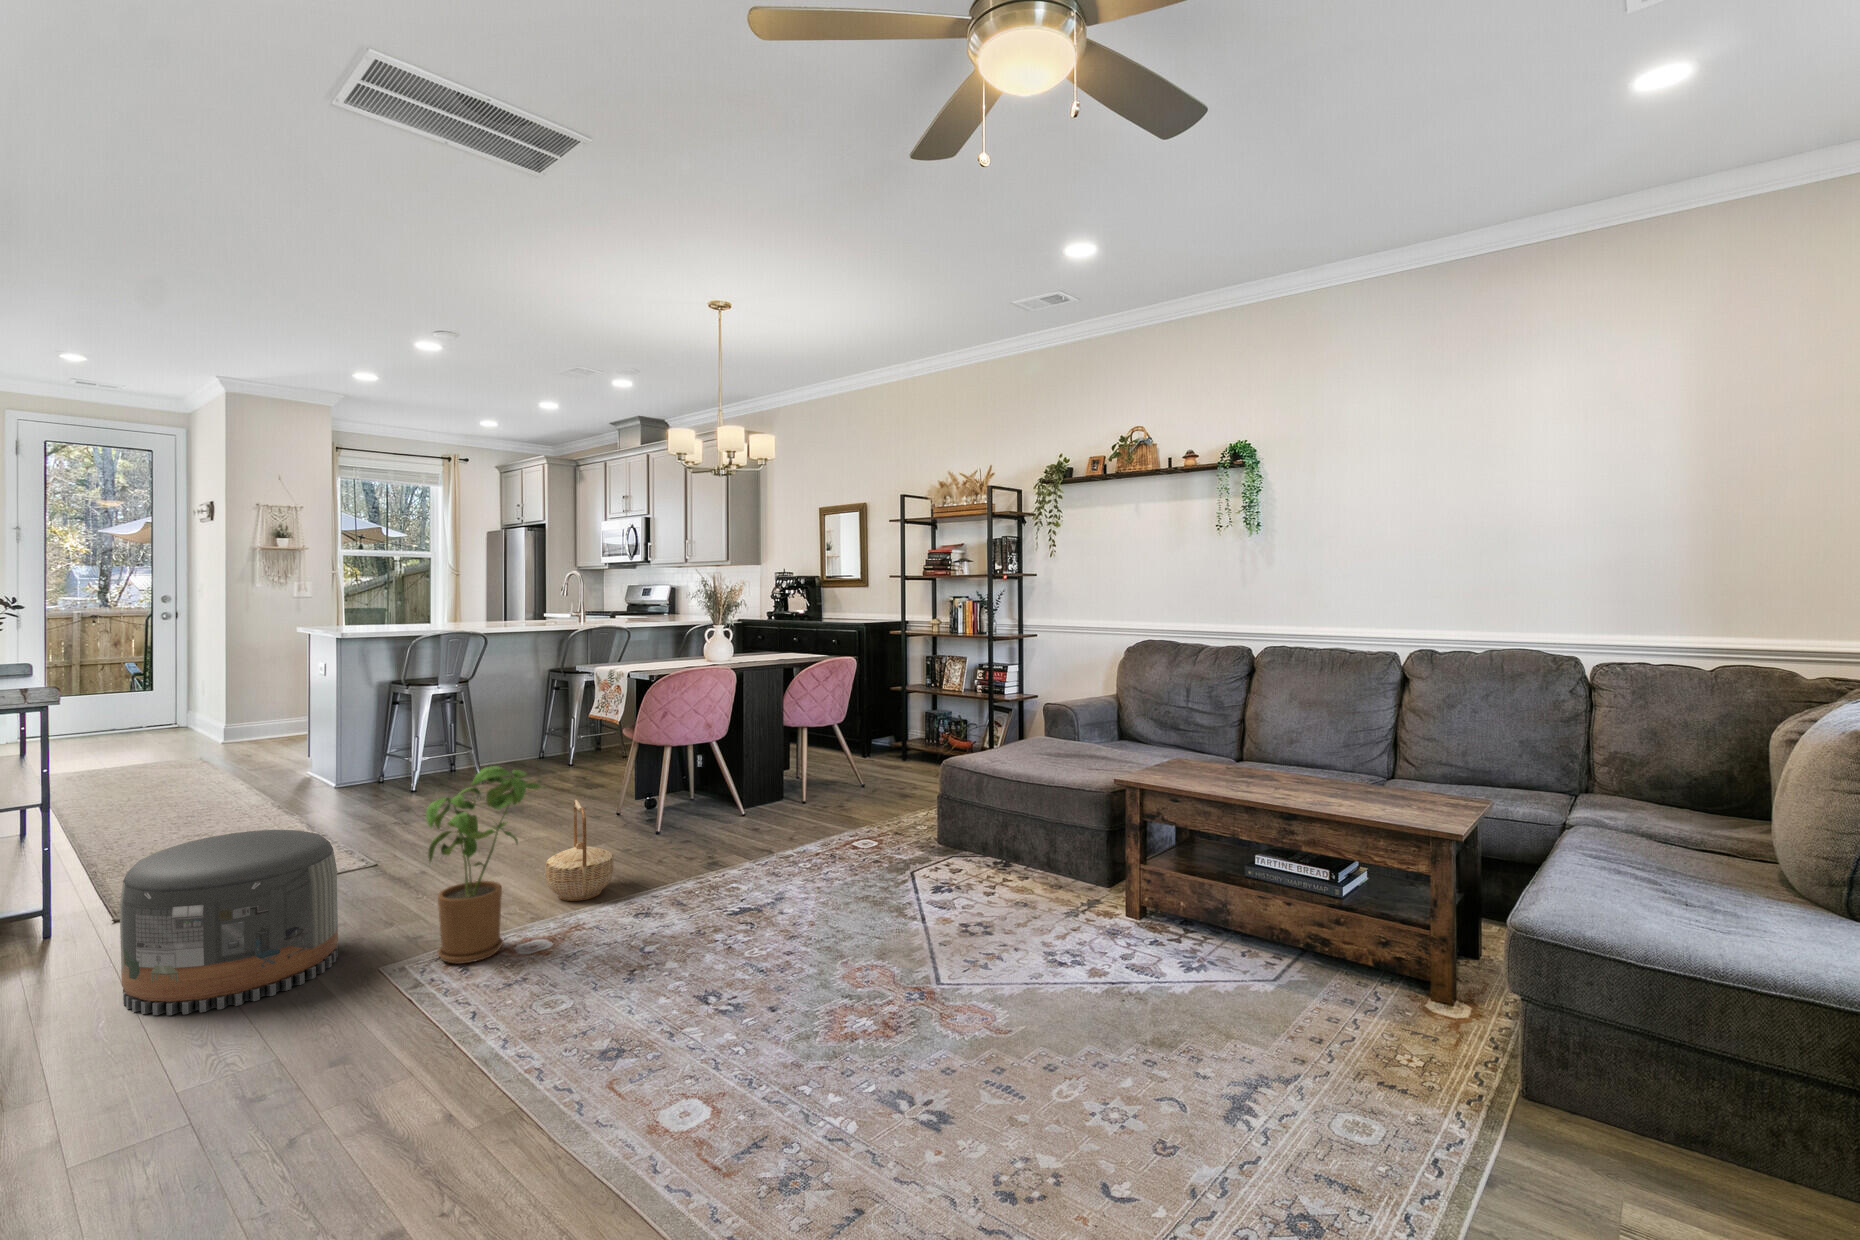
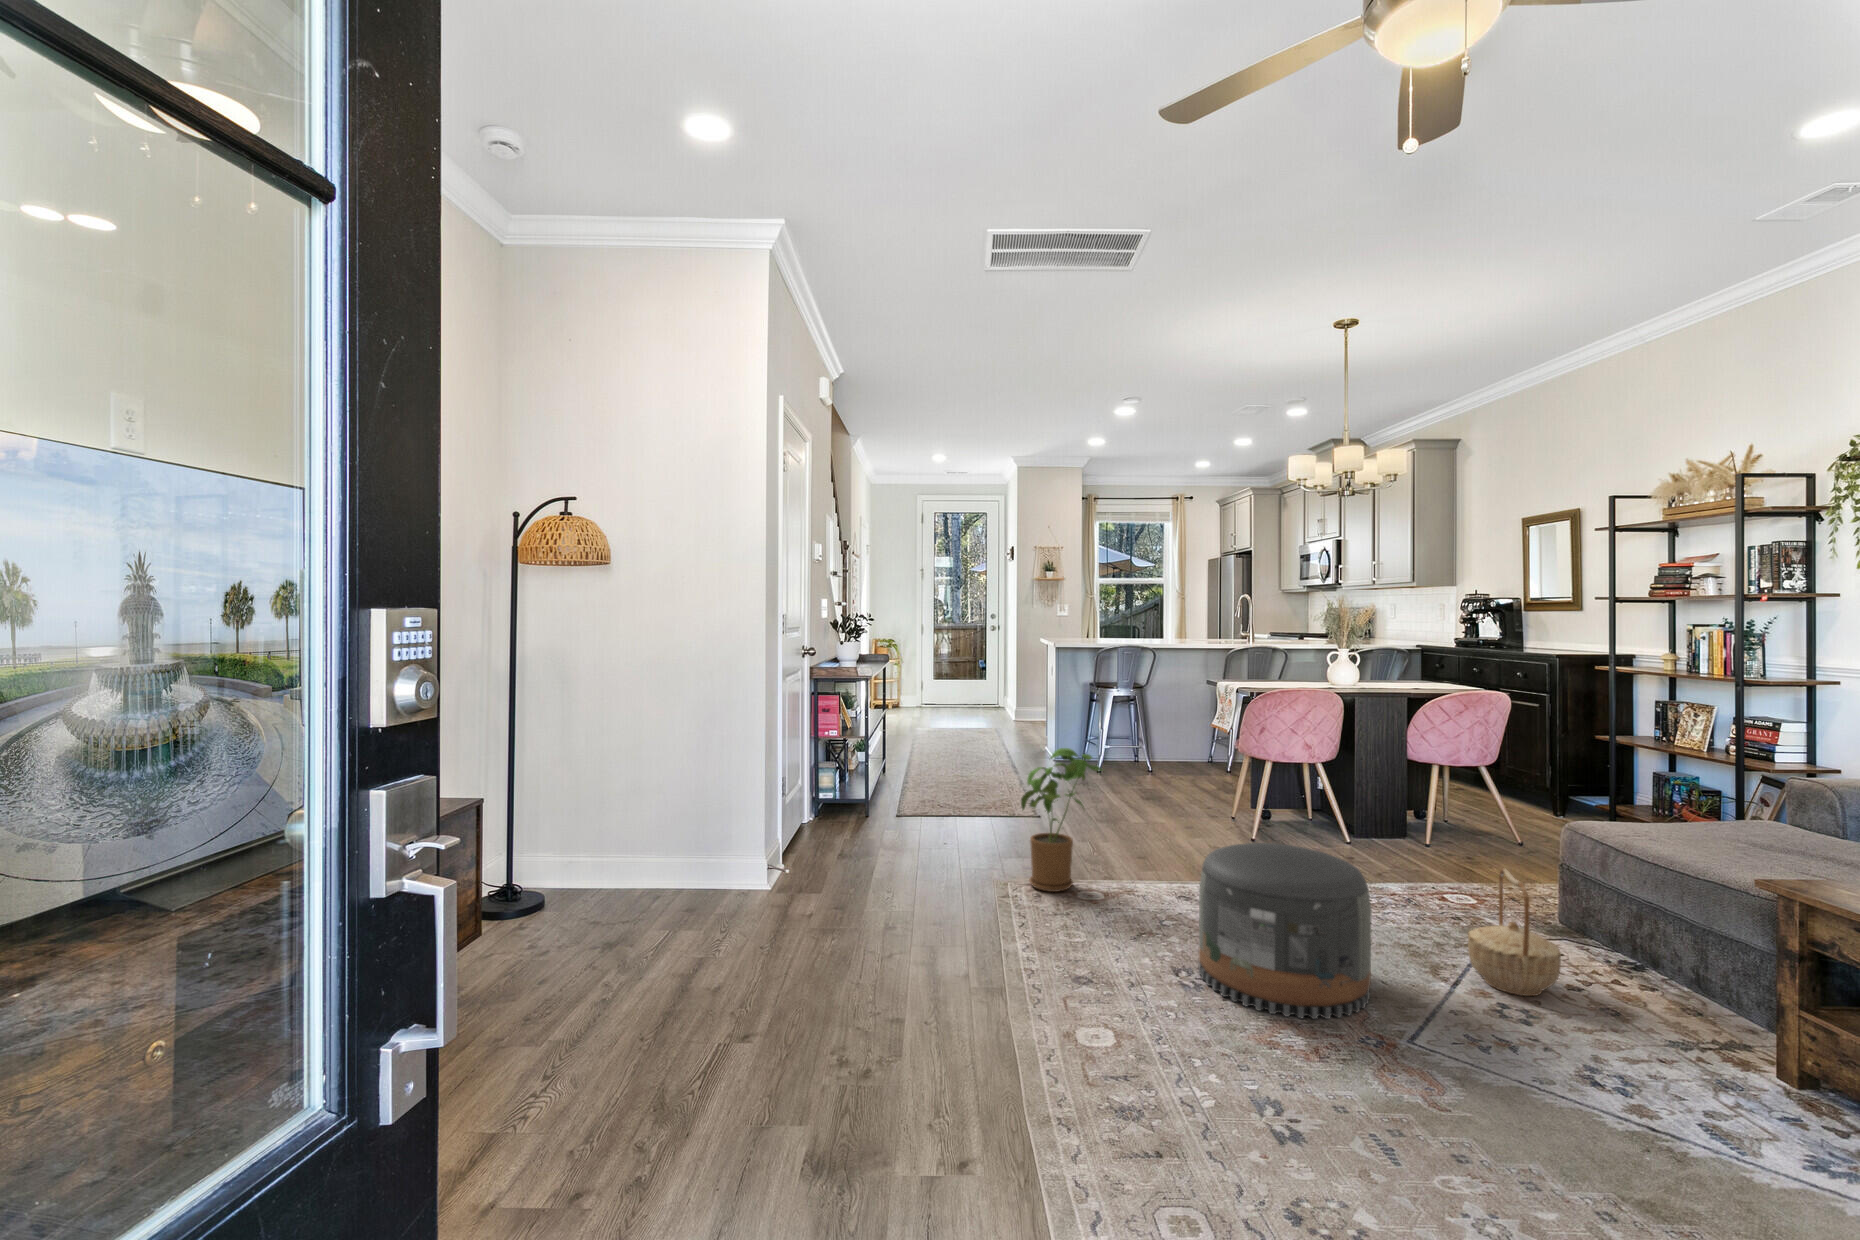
basket: present [545,800,614,901] -> present [1468,868,1561,996]
pouf: present [120,830,338,1015] -> present [1199,843,1372,1019]

